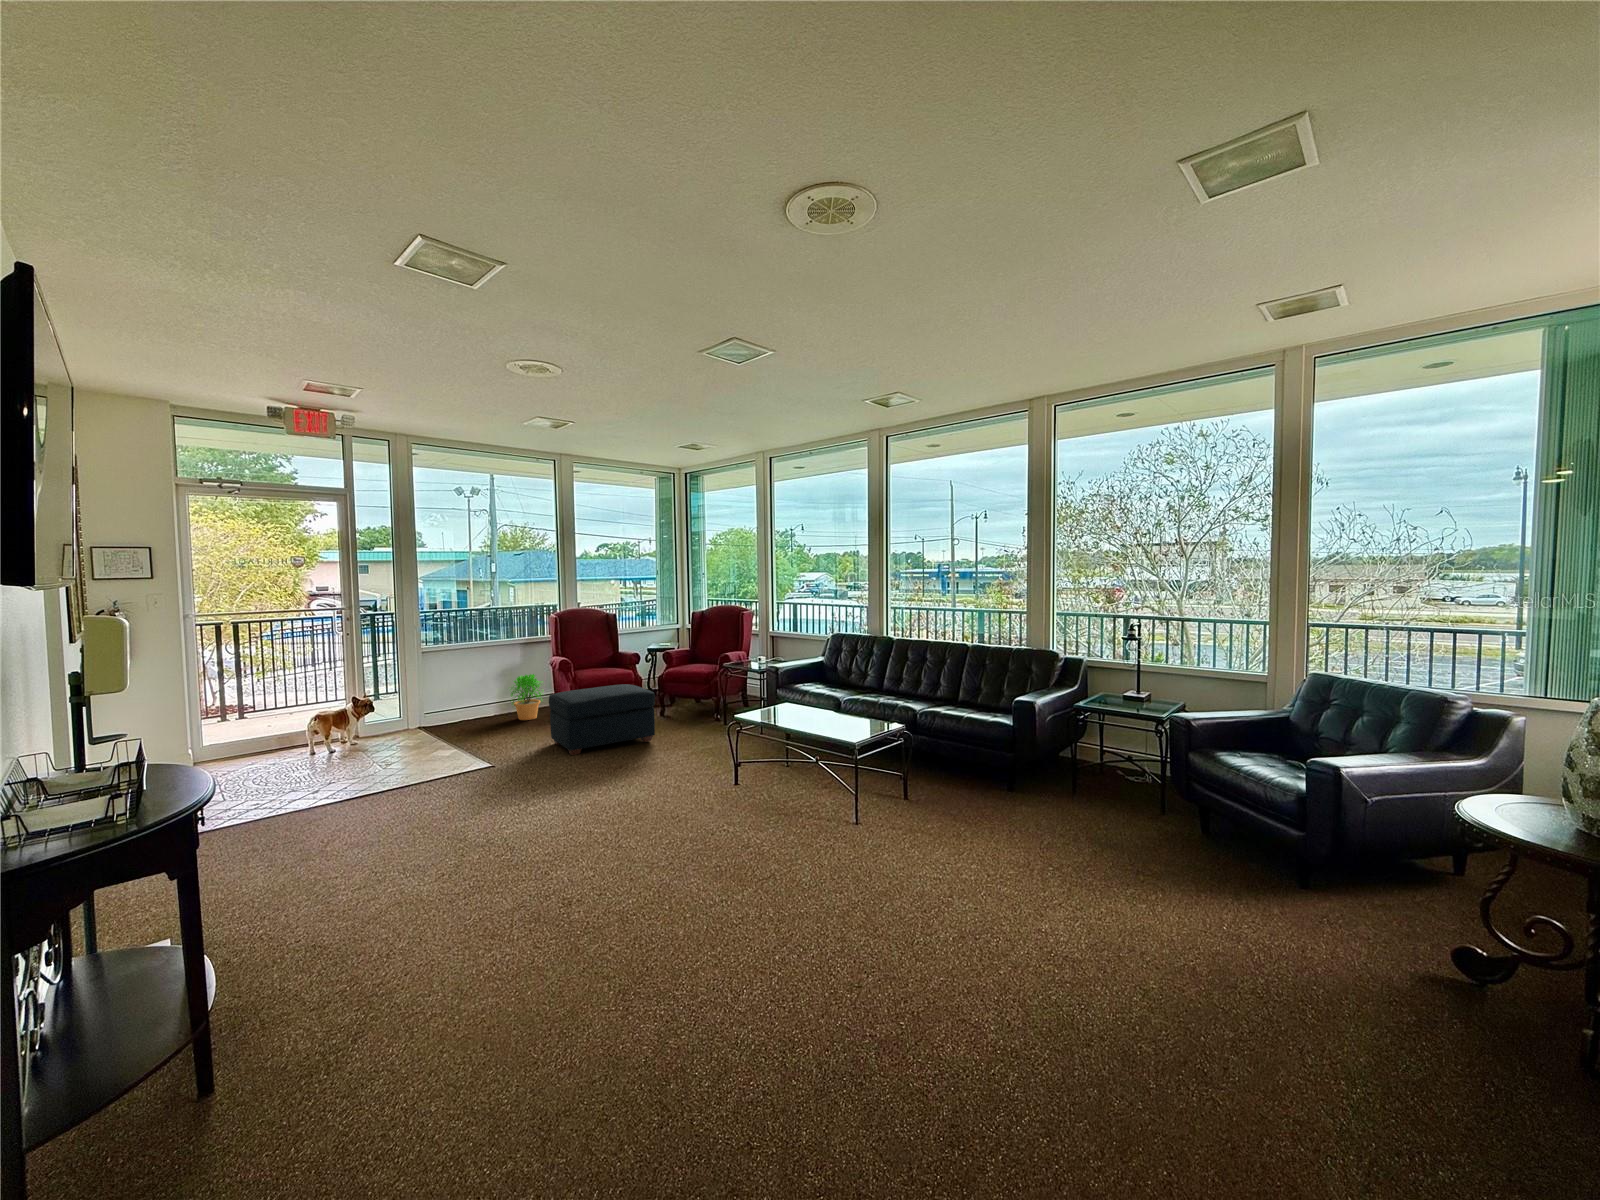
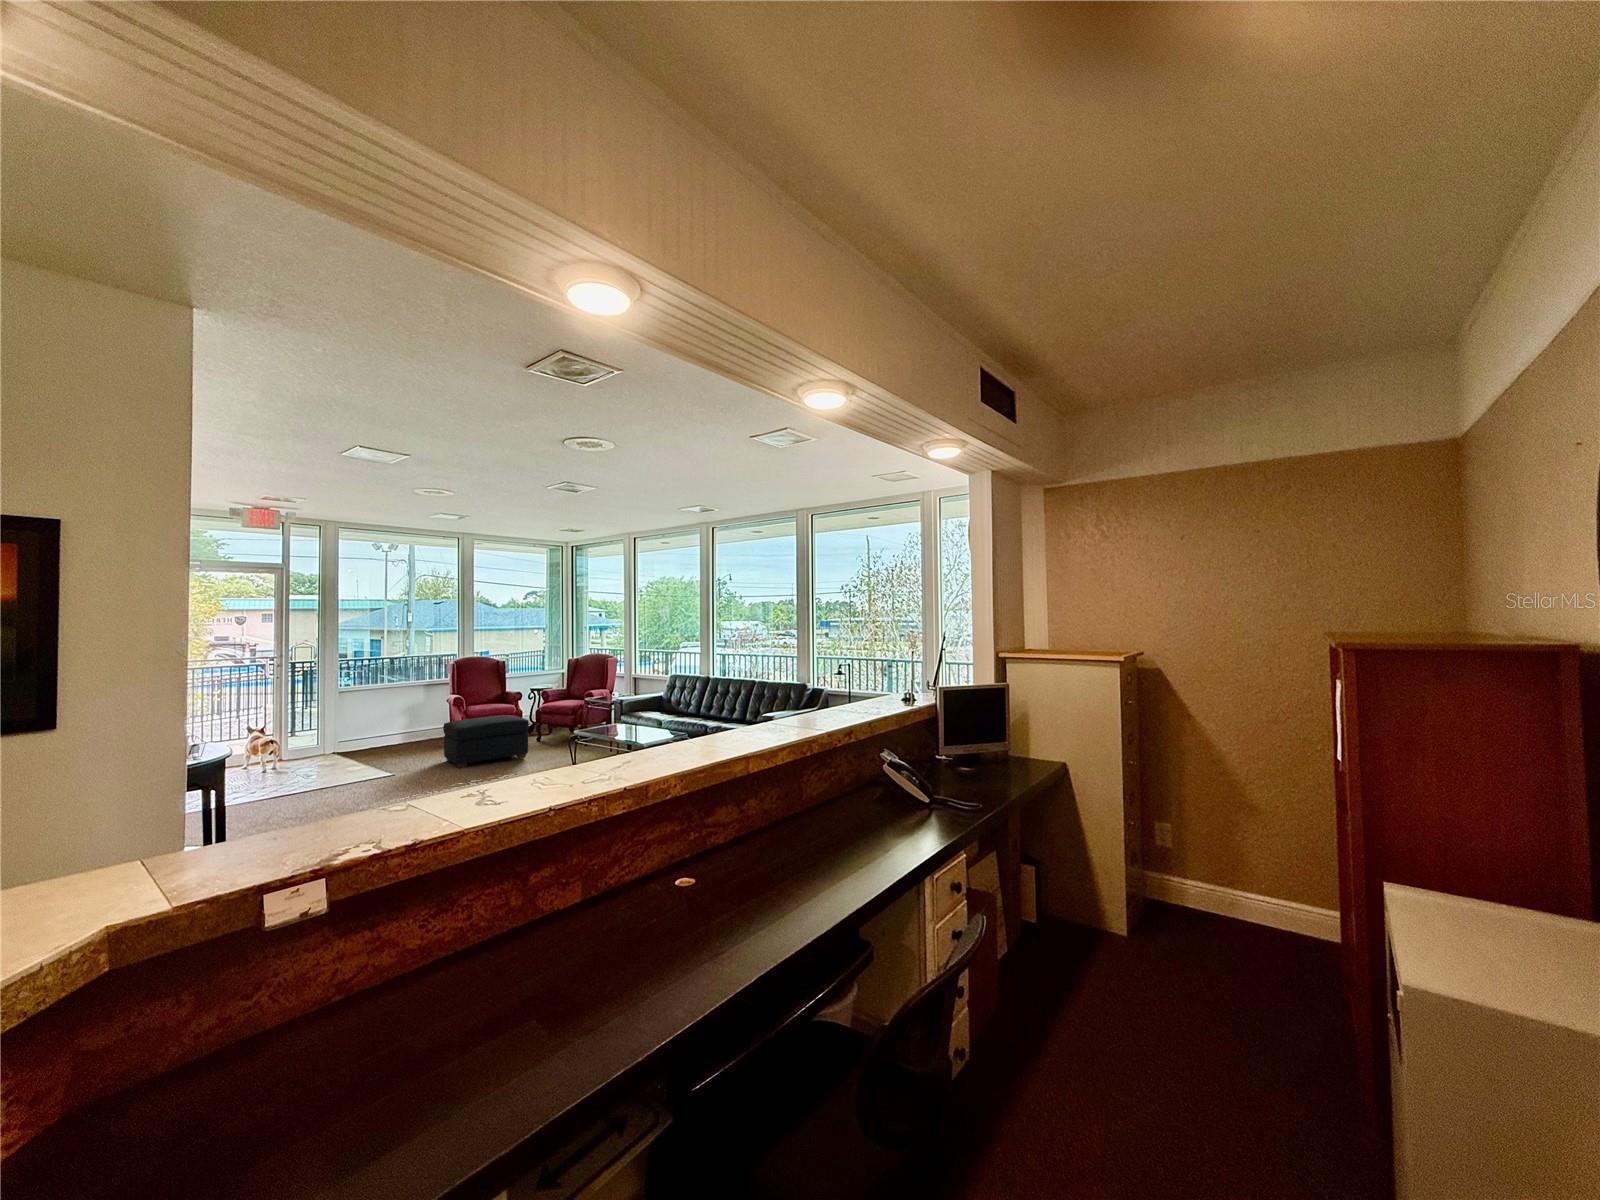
potted plant: present [511,674,542,720] -> none [410,708,445,746]

